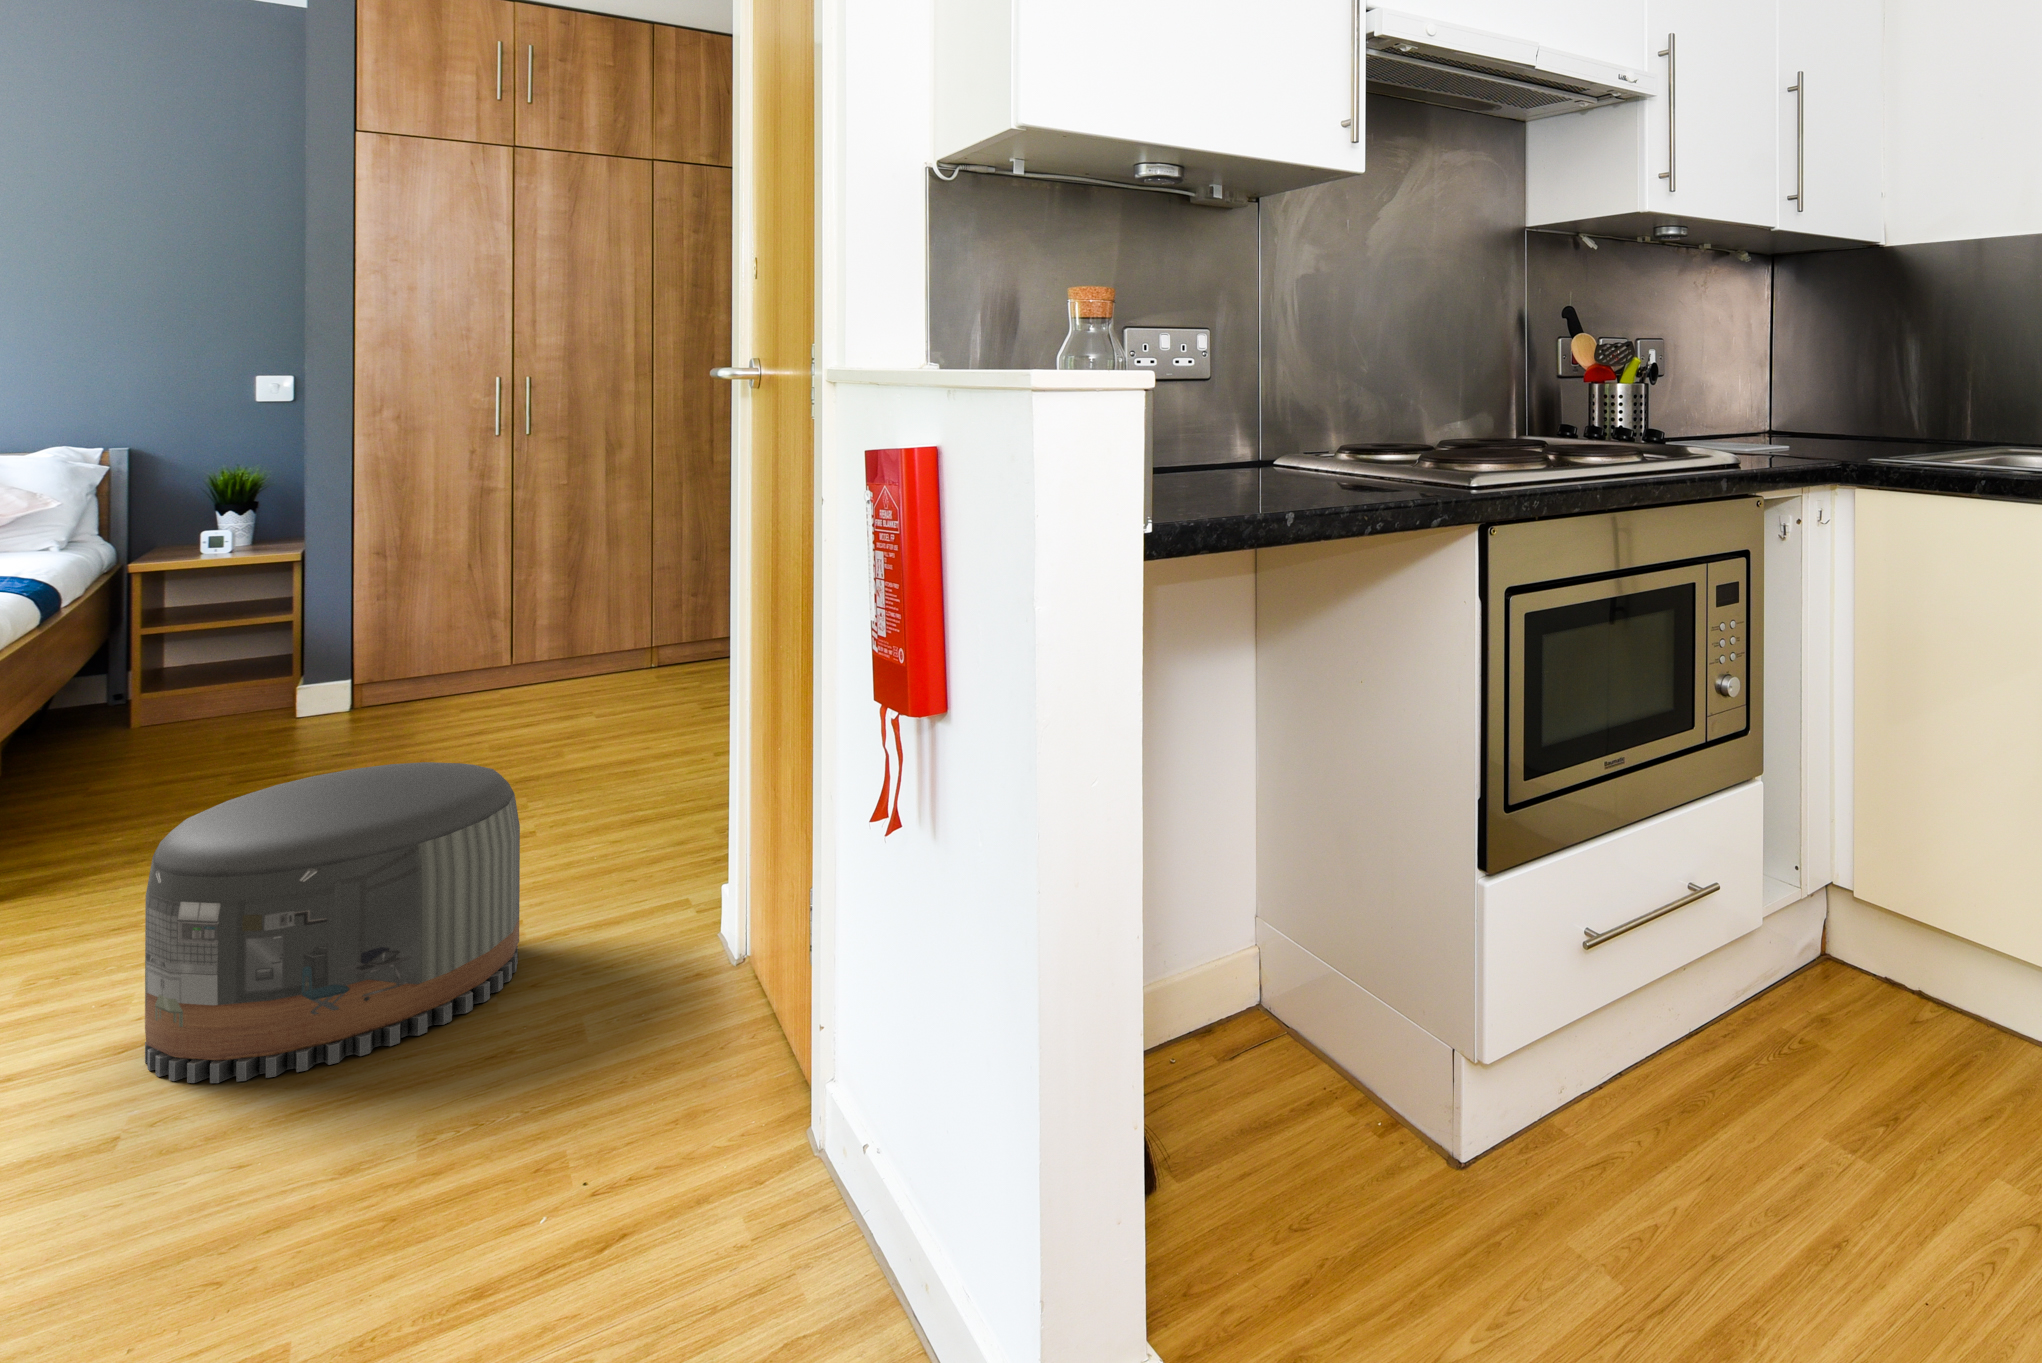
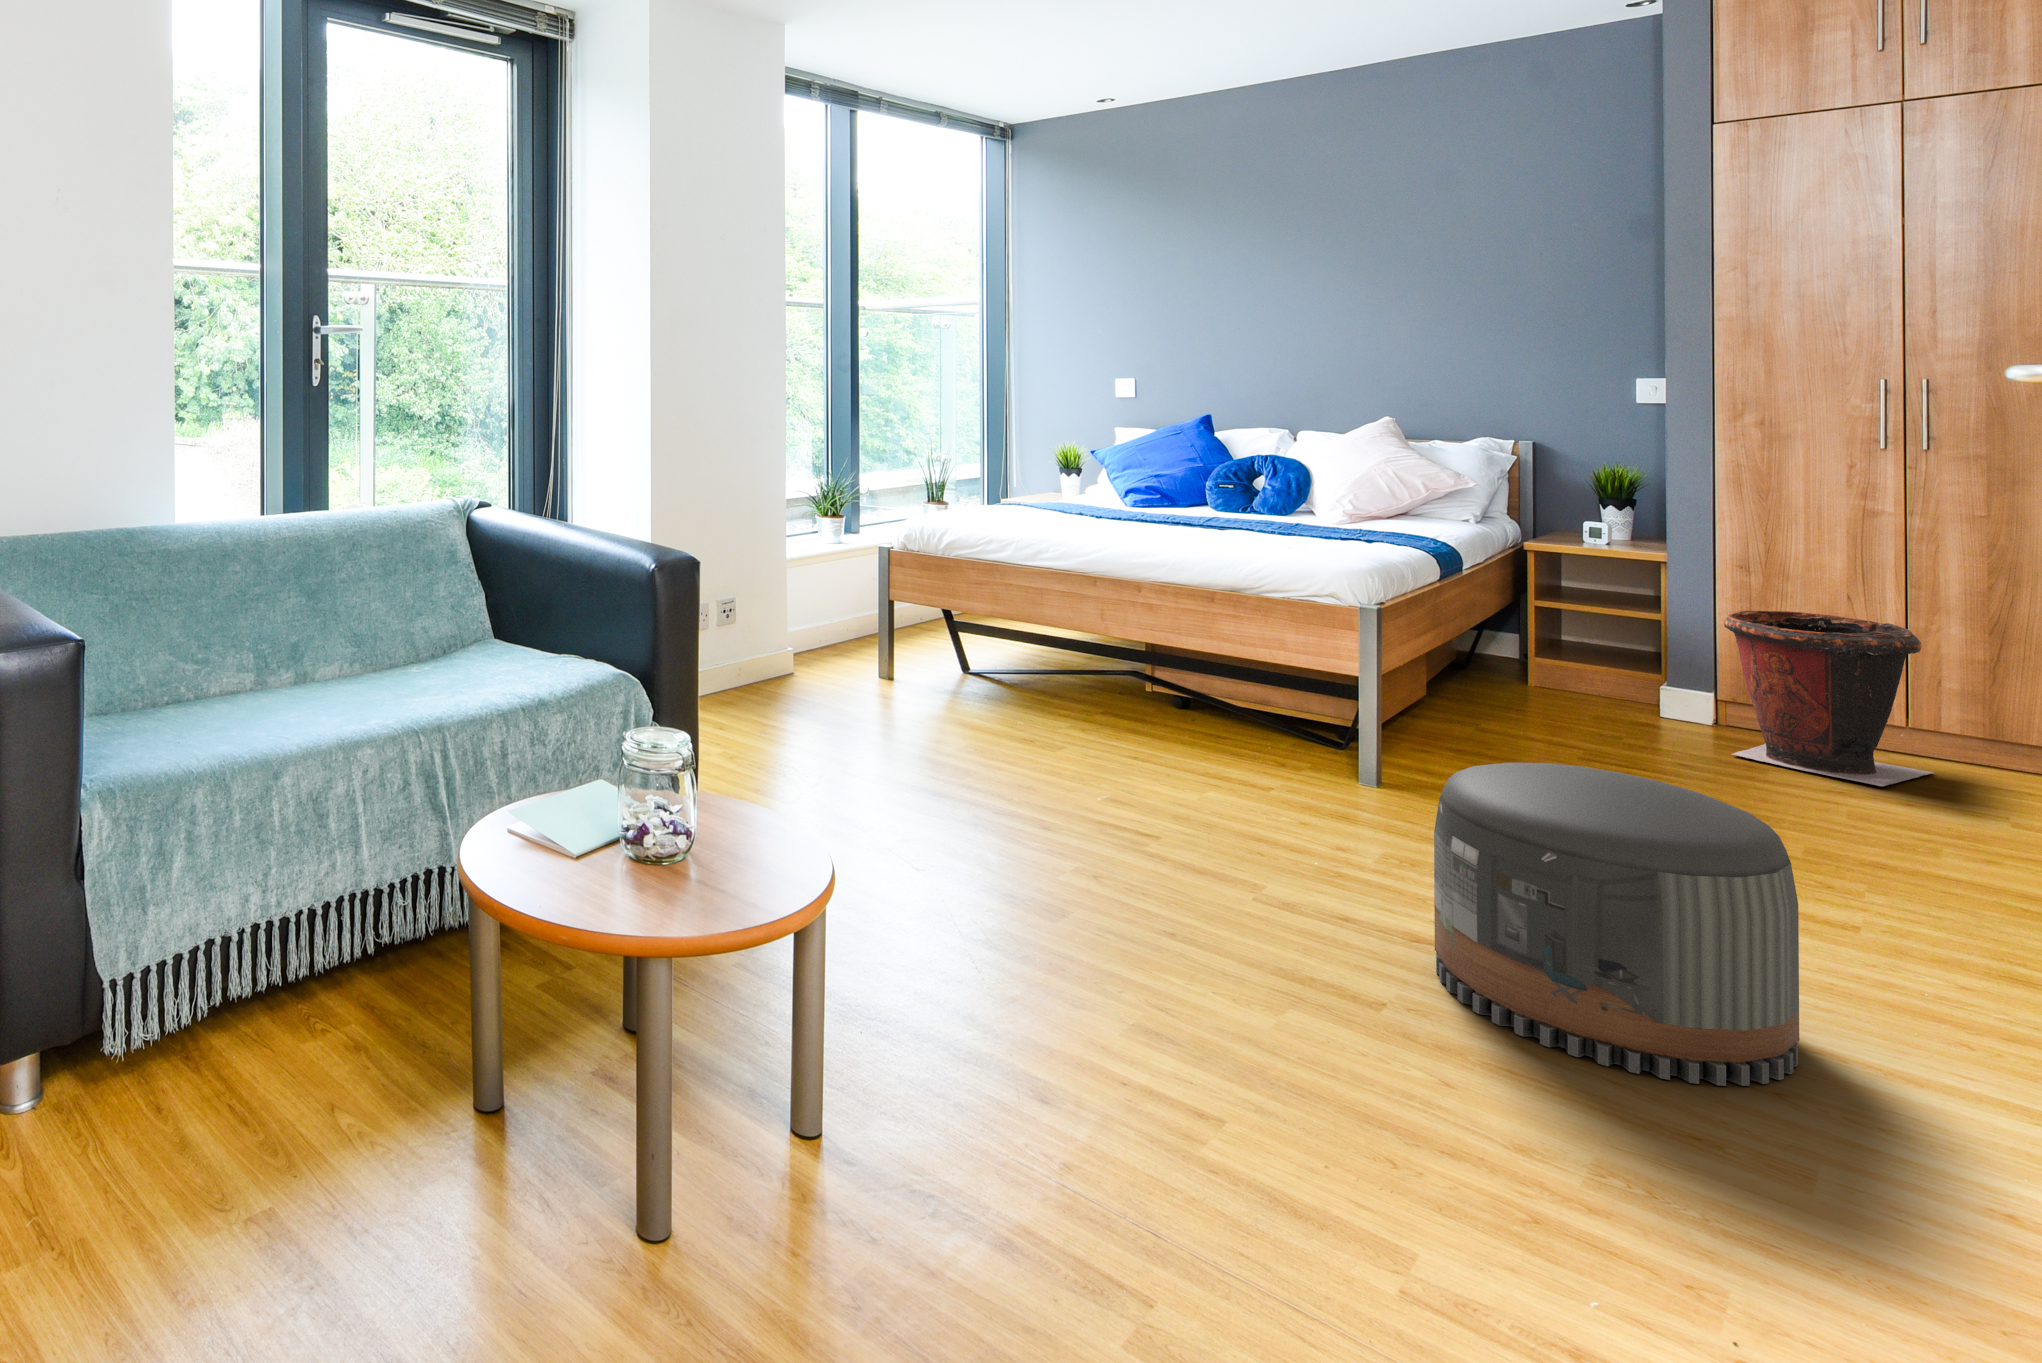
waste bin: none [365,579,531,732] -> present [1724,611,1933,786]

